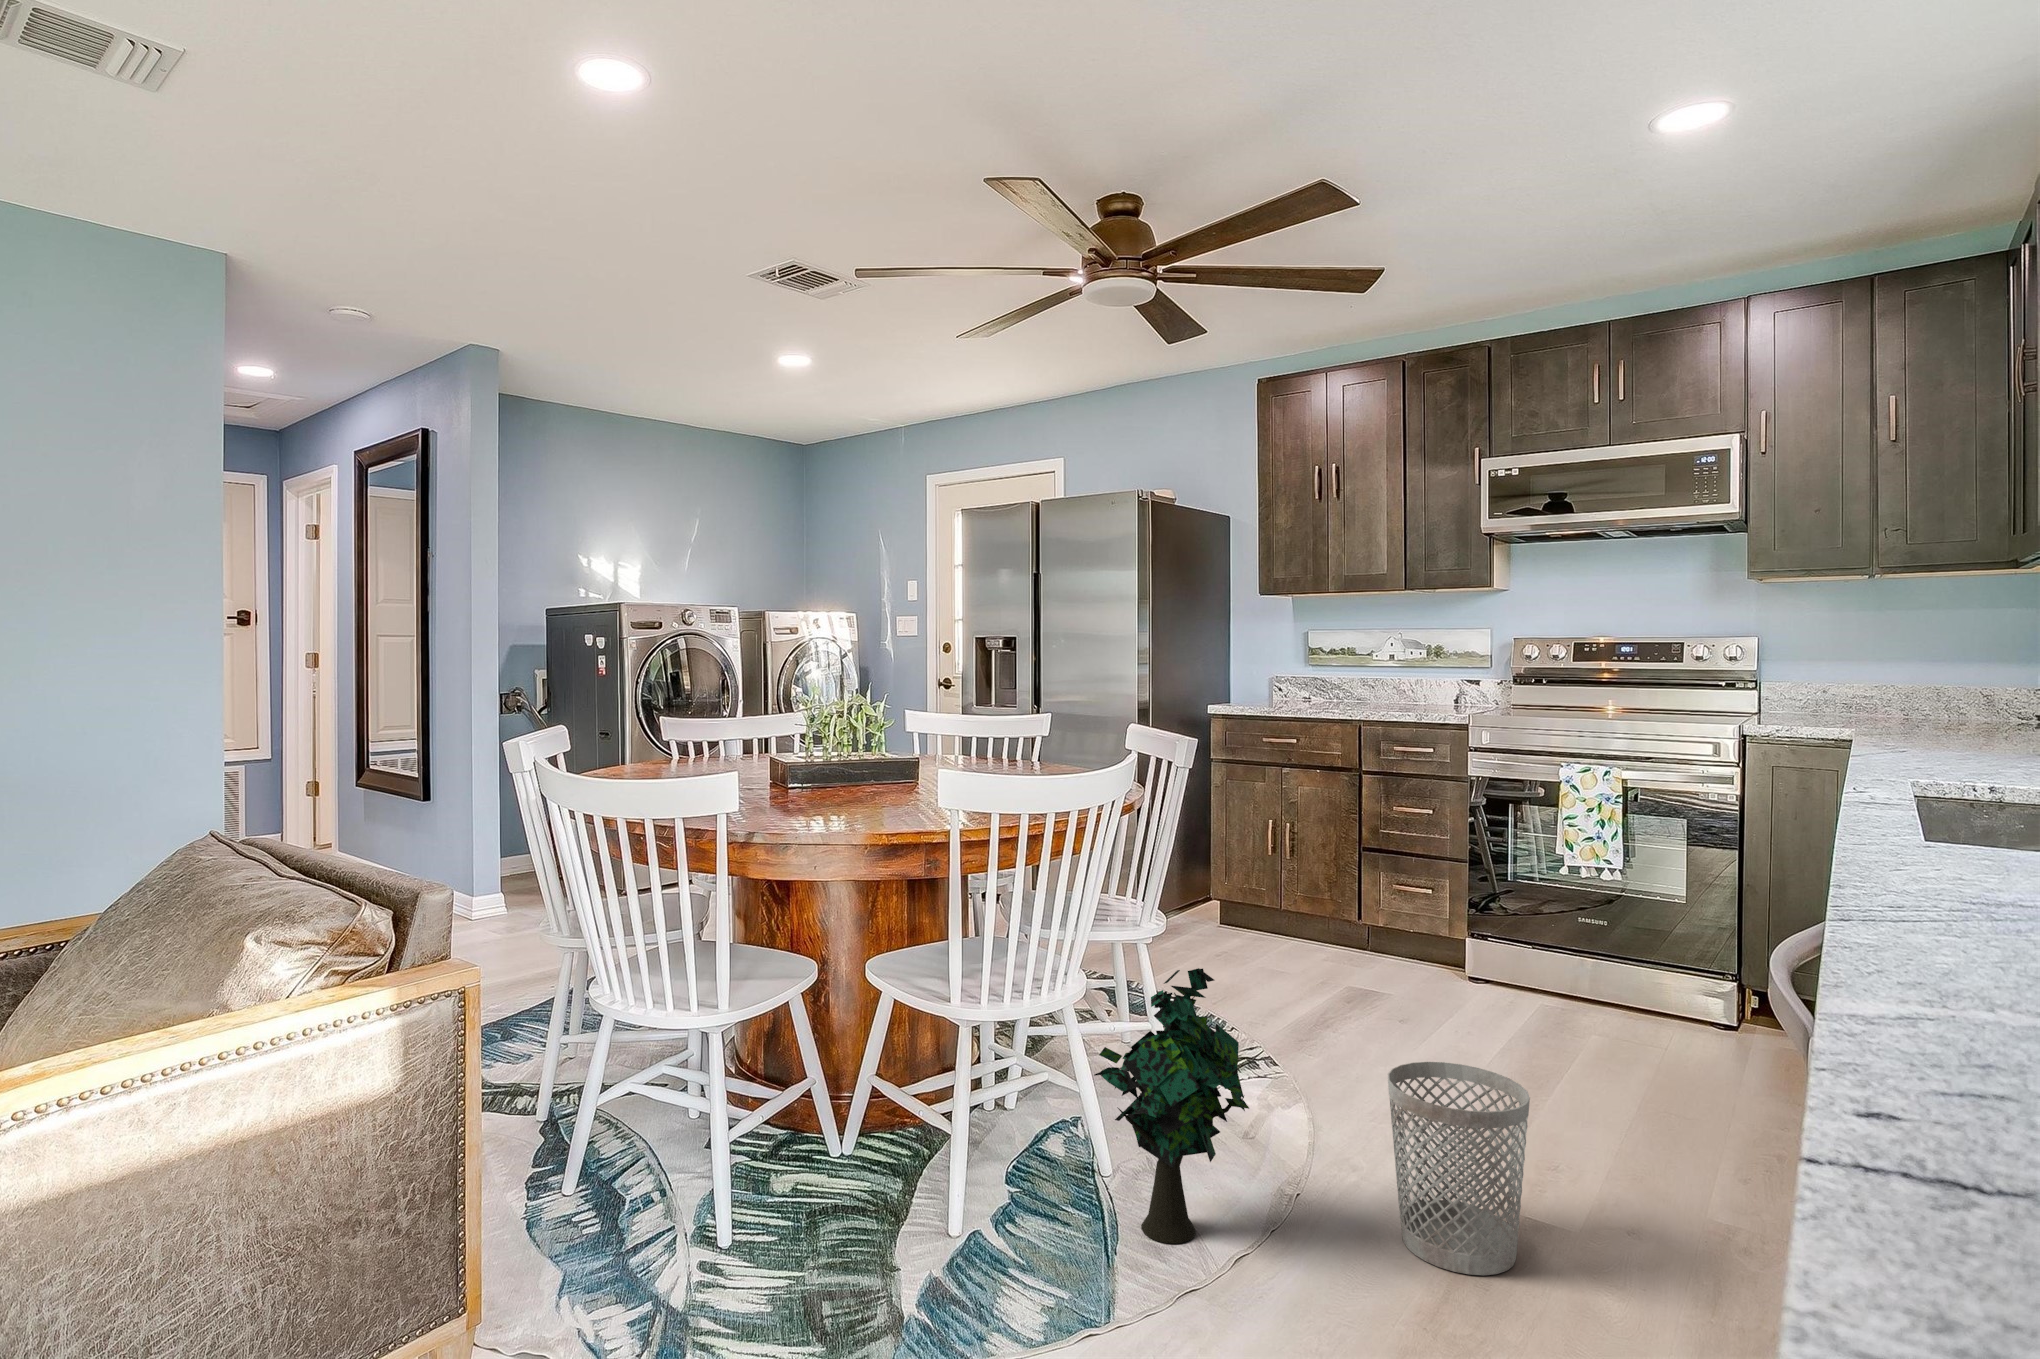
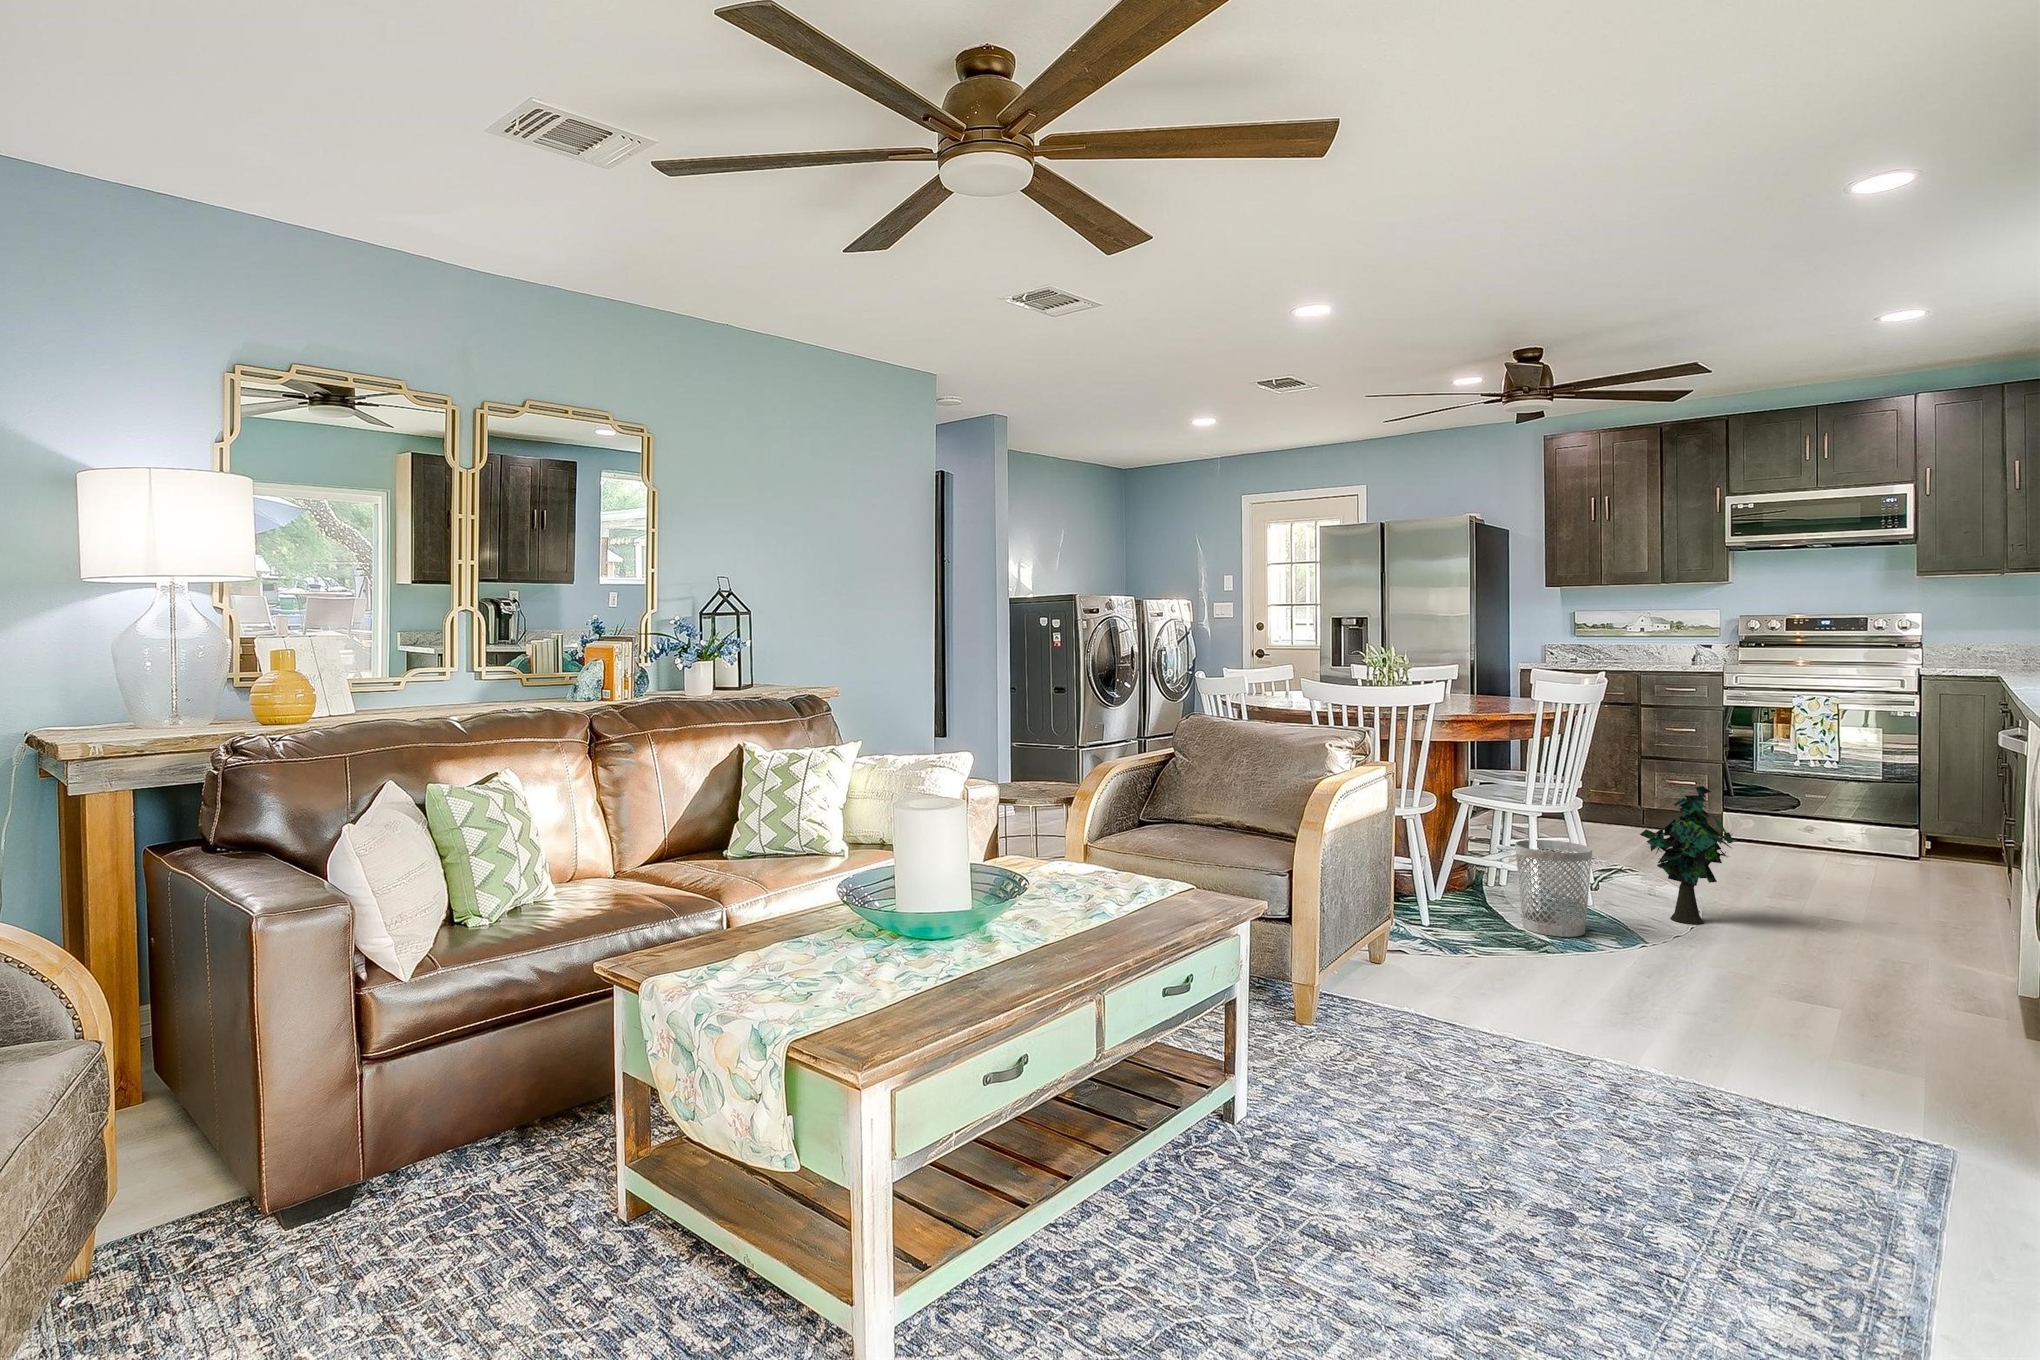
wastebasket: present [1388,1062,1530,1275] -> present [1515,840,1592,937]

